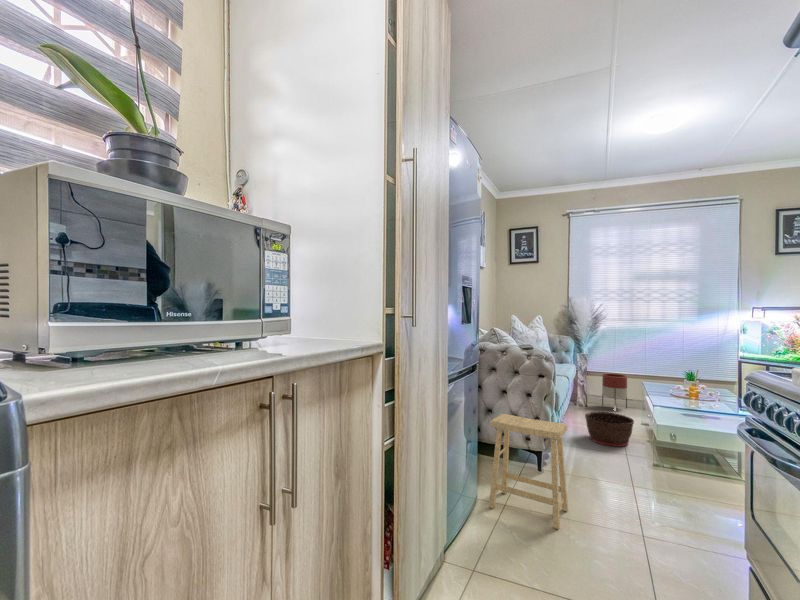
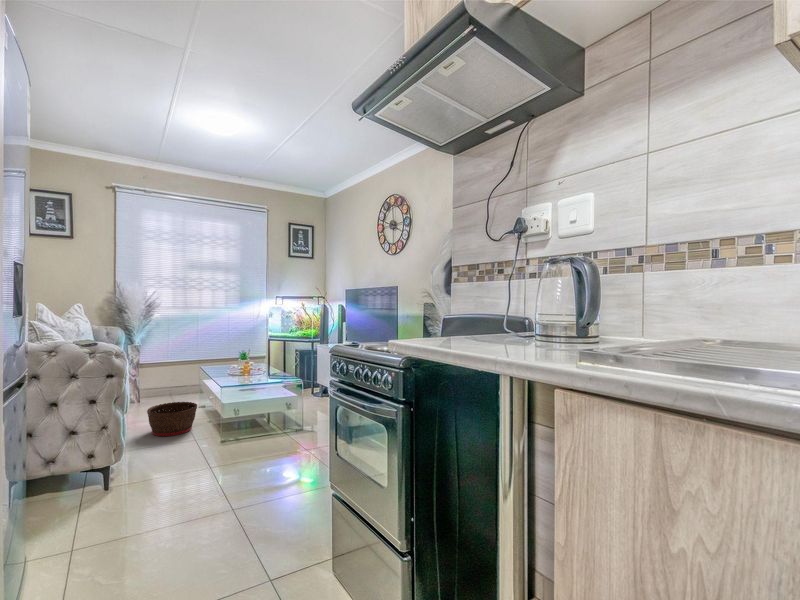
planter: present [602,373,627,408] -> none [154,363,181,401]
footstool: present [489,414,568,529] -> none [47,423,154,561]

